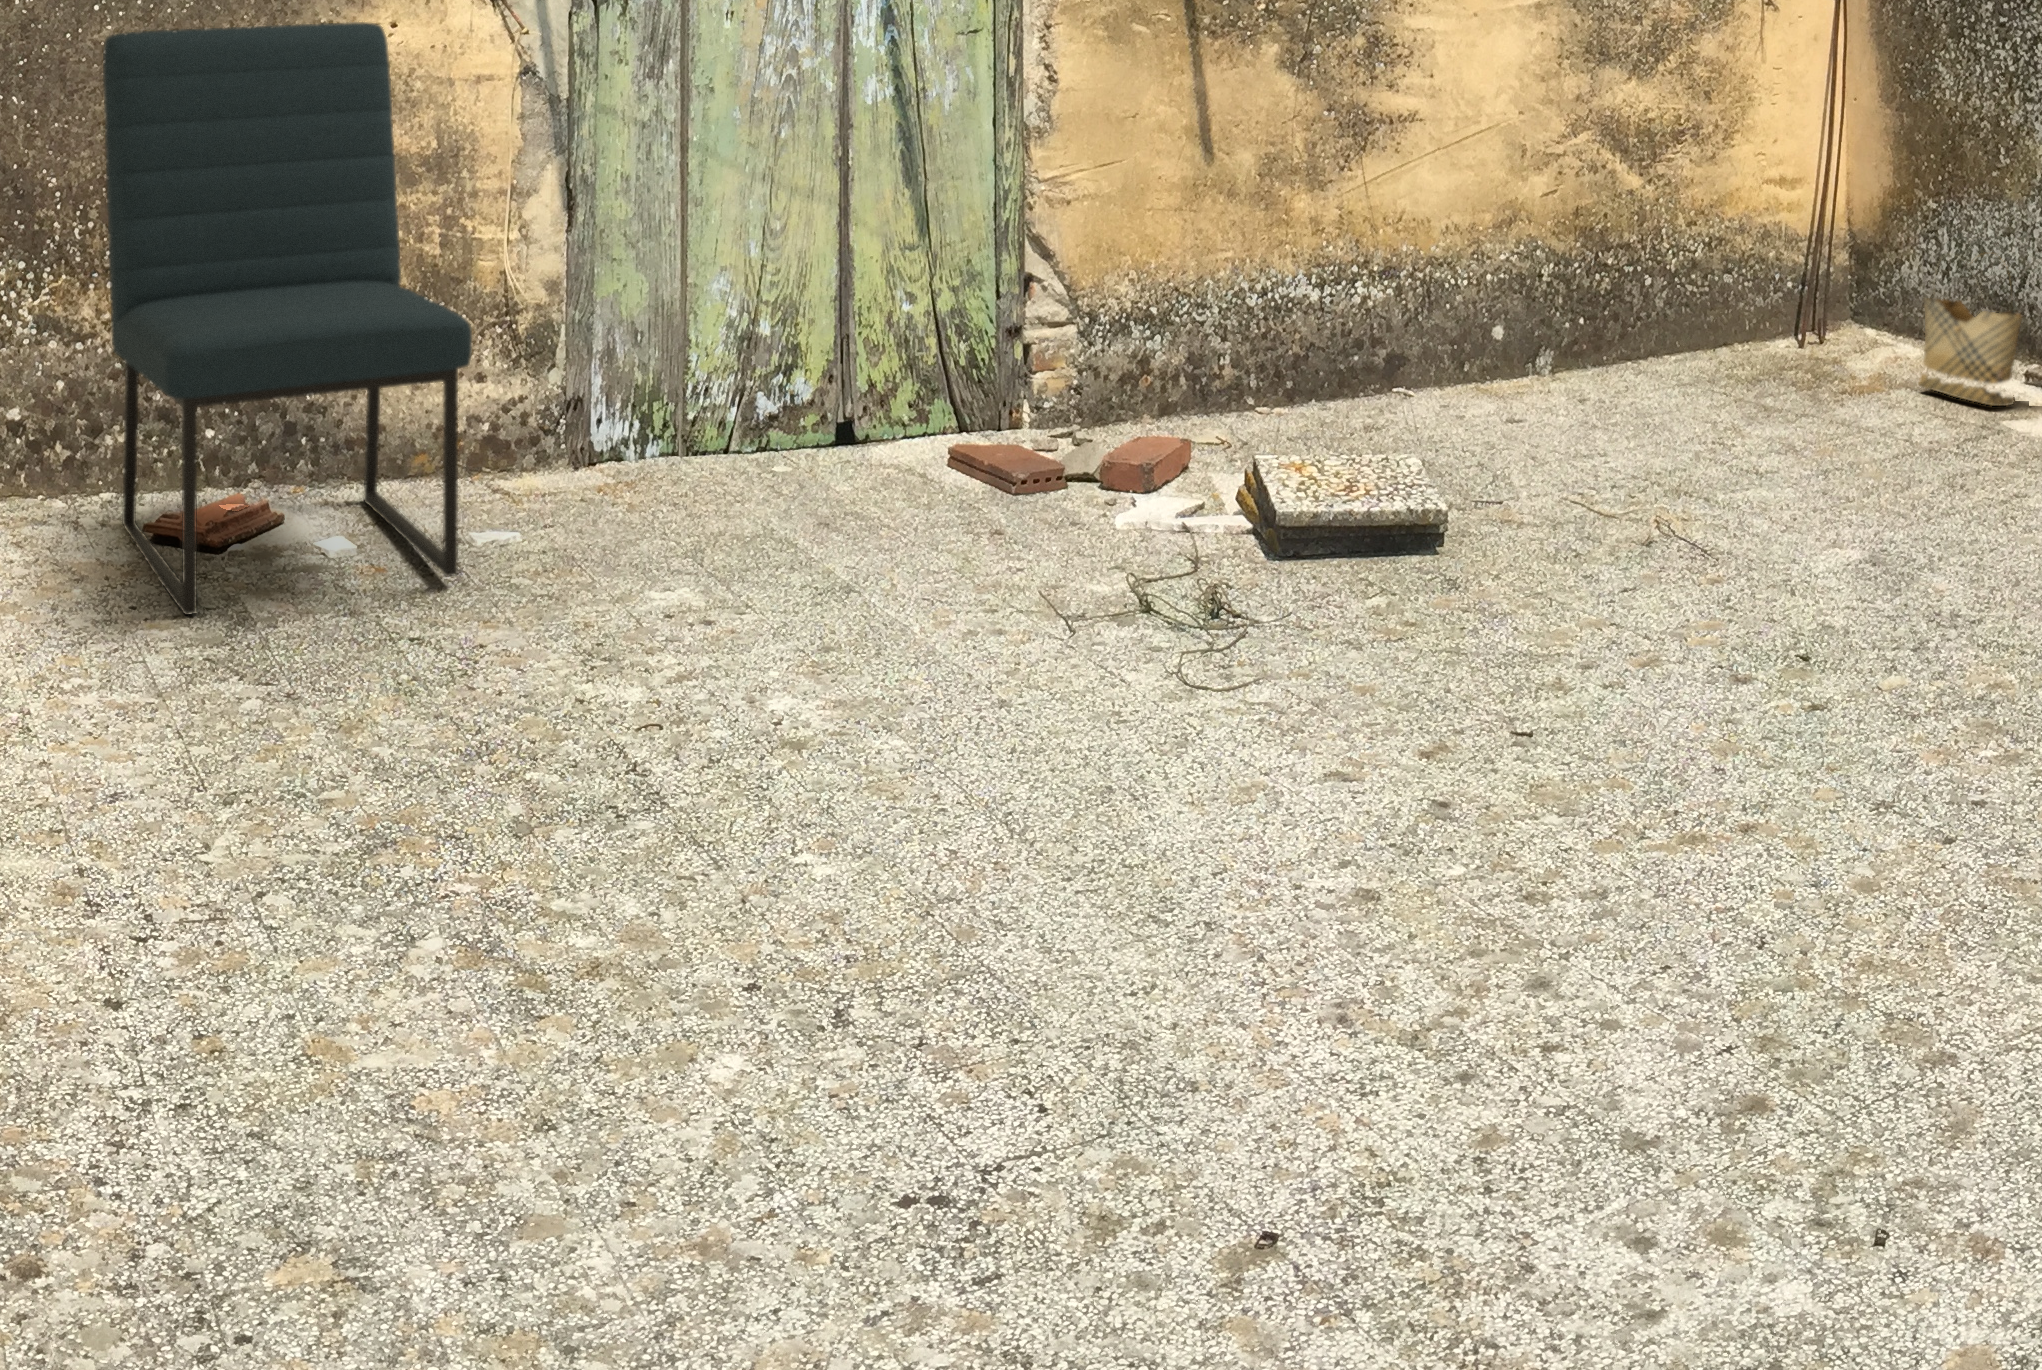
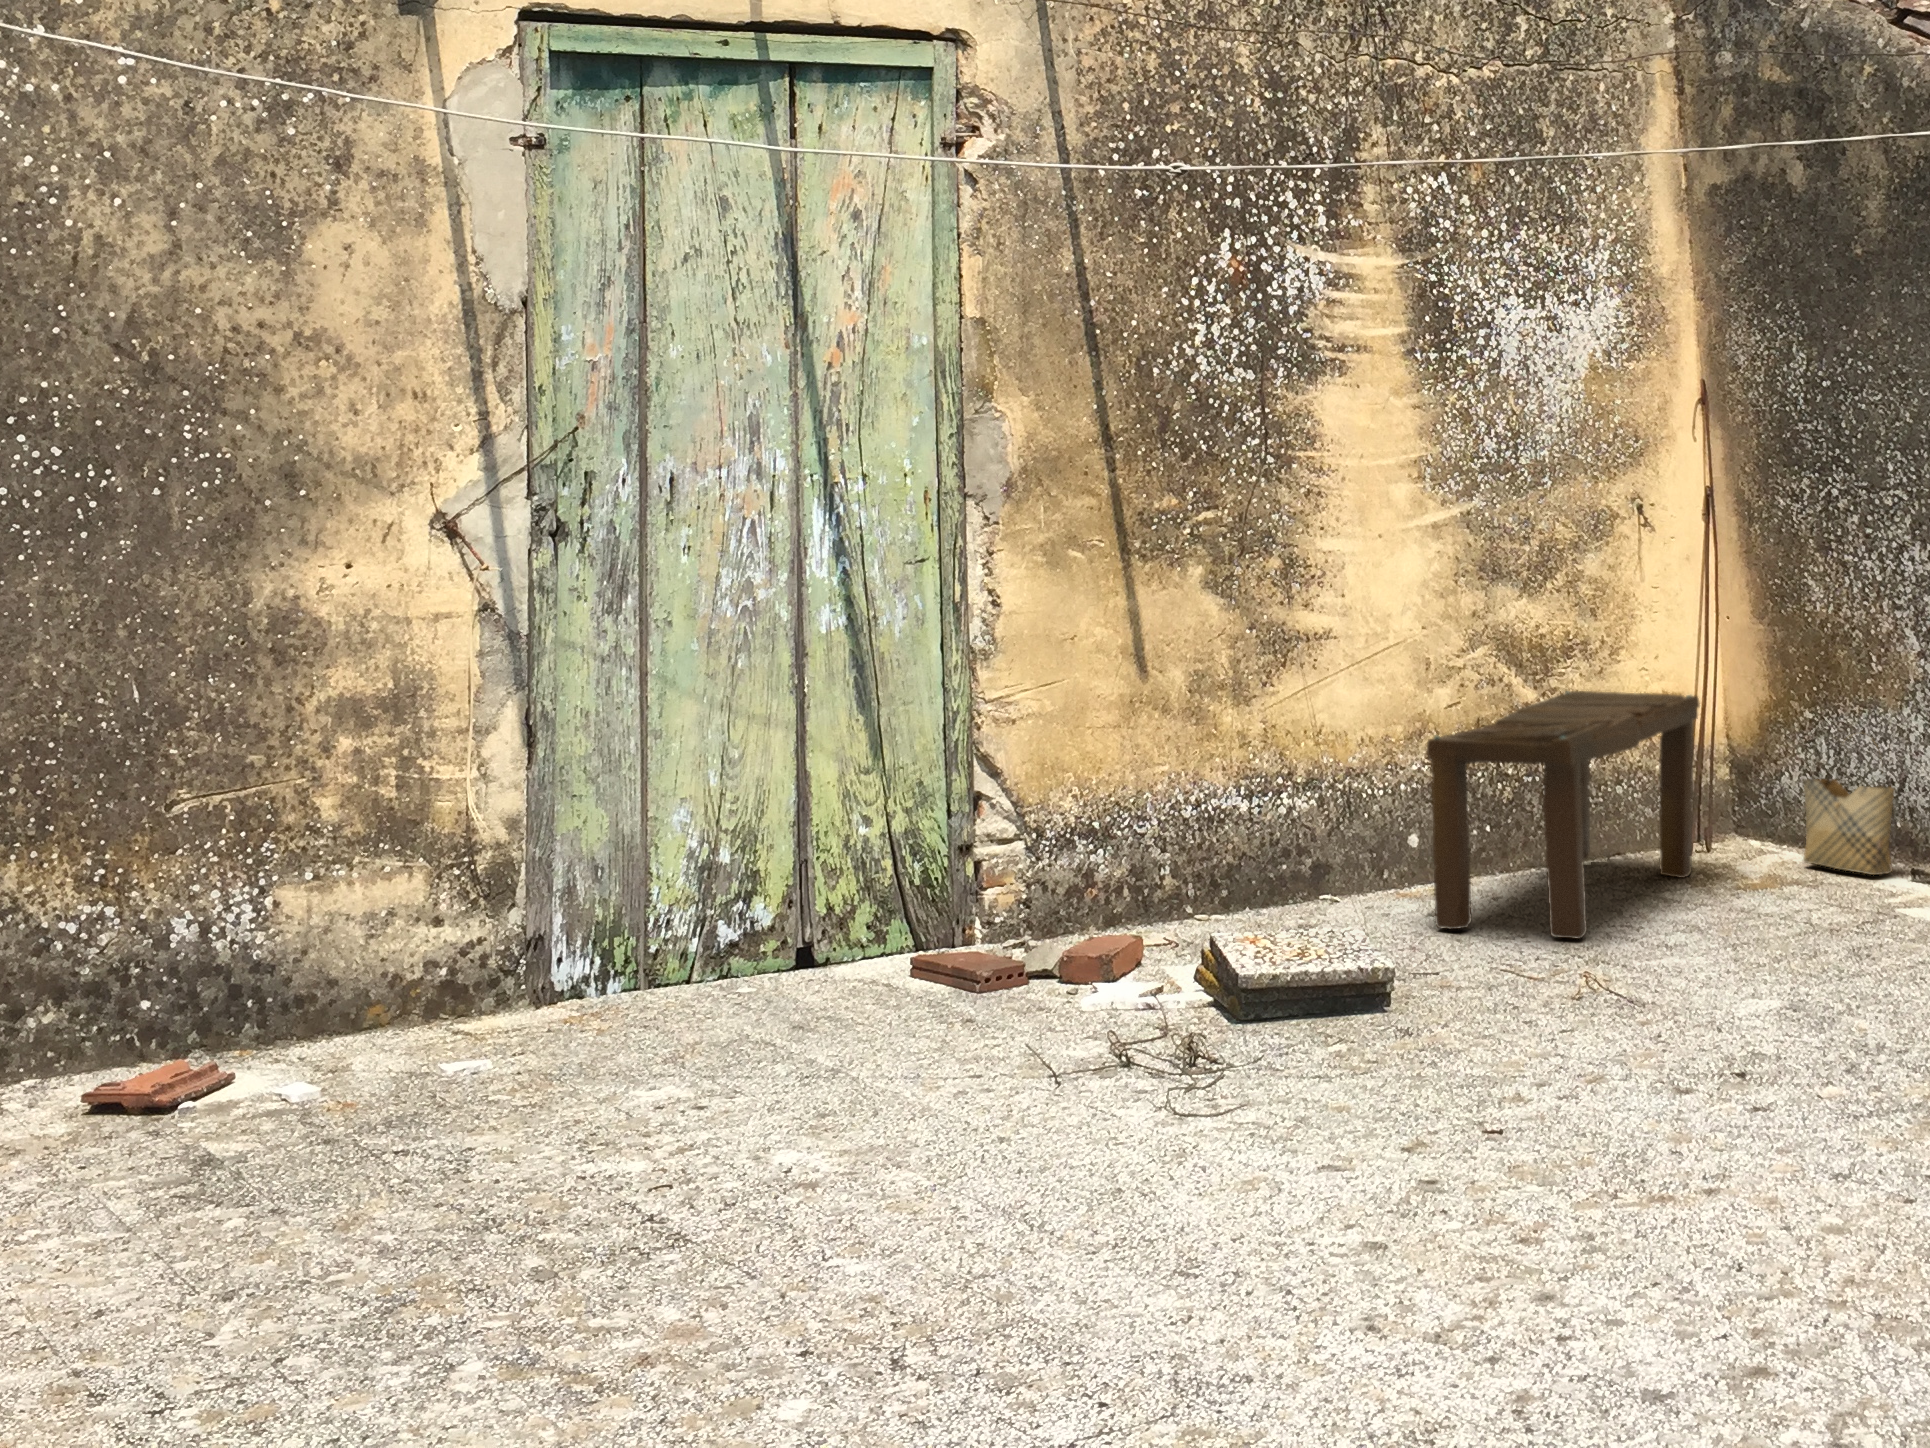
chair: present [103,22,472,615] -> none [39,563,433,1186]
bench: none [1501,190,1812,457] -> present [1427,691,1700,938]

